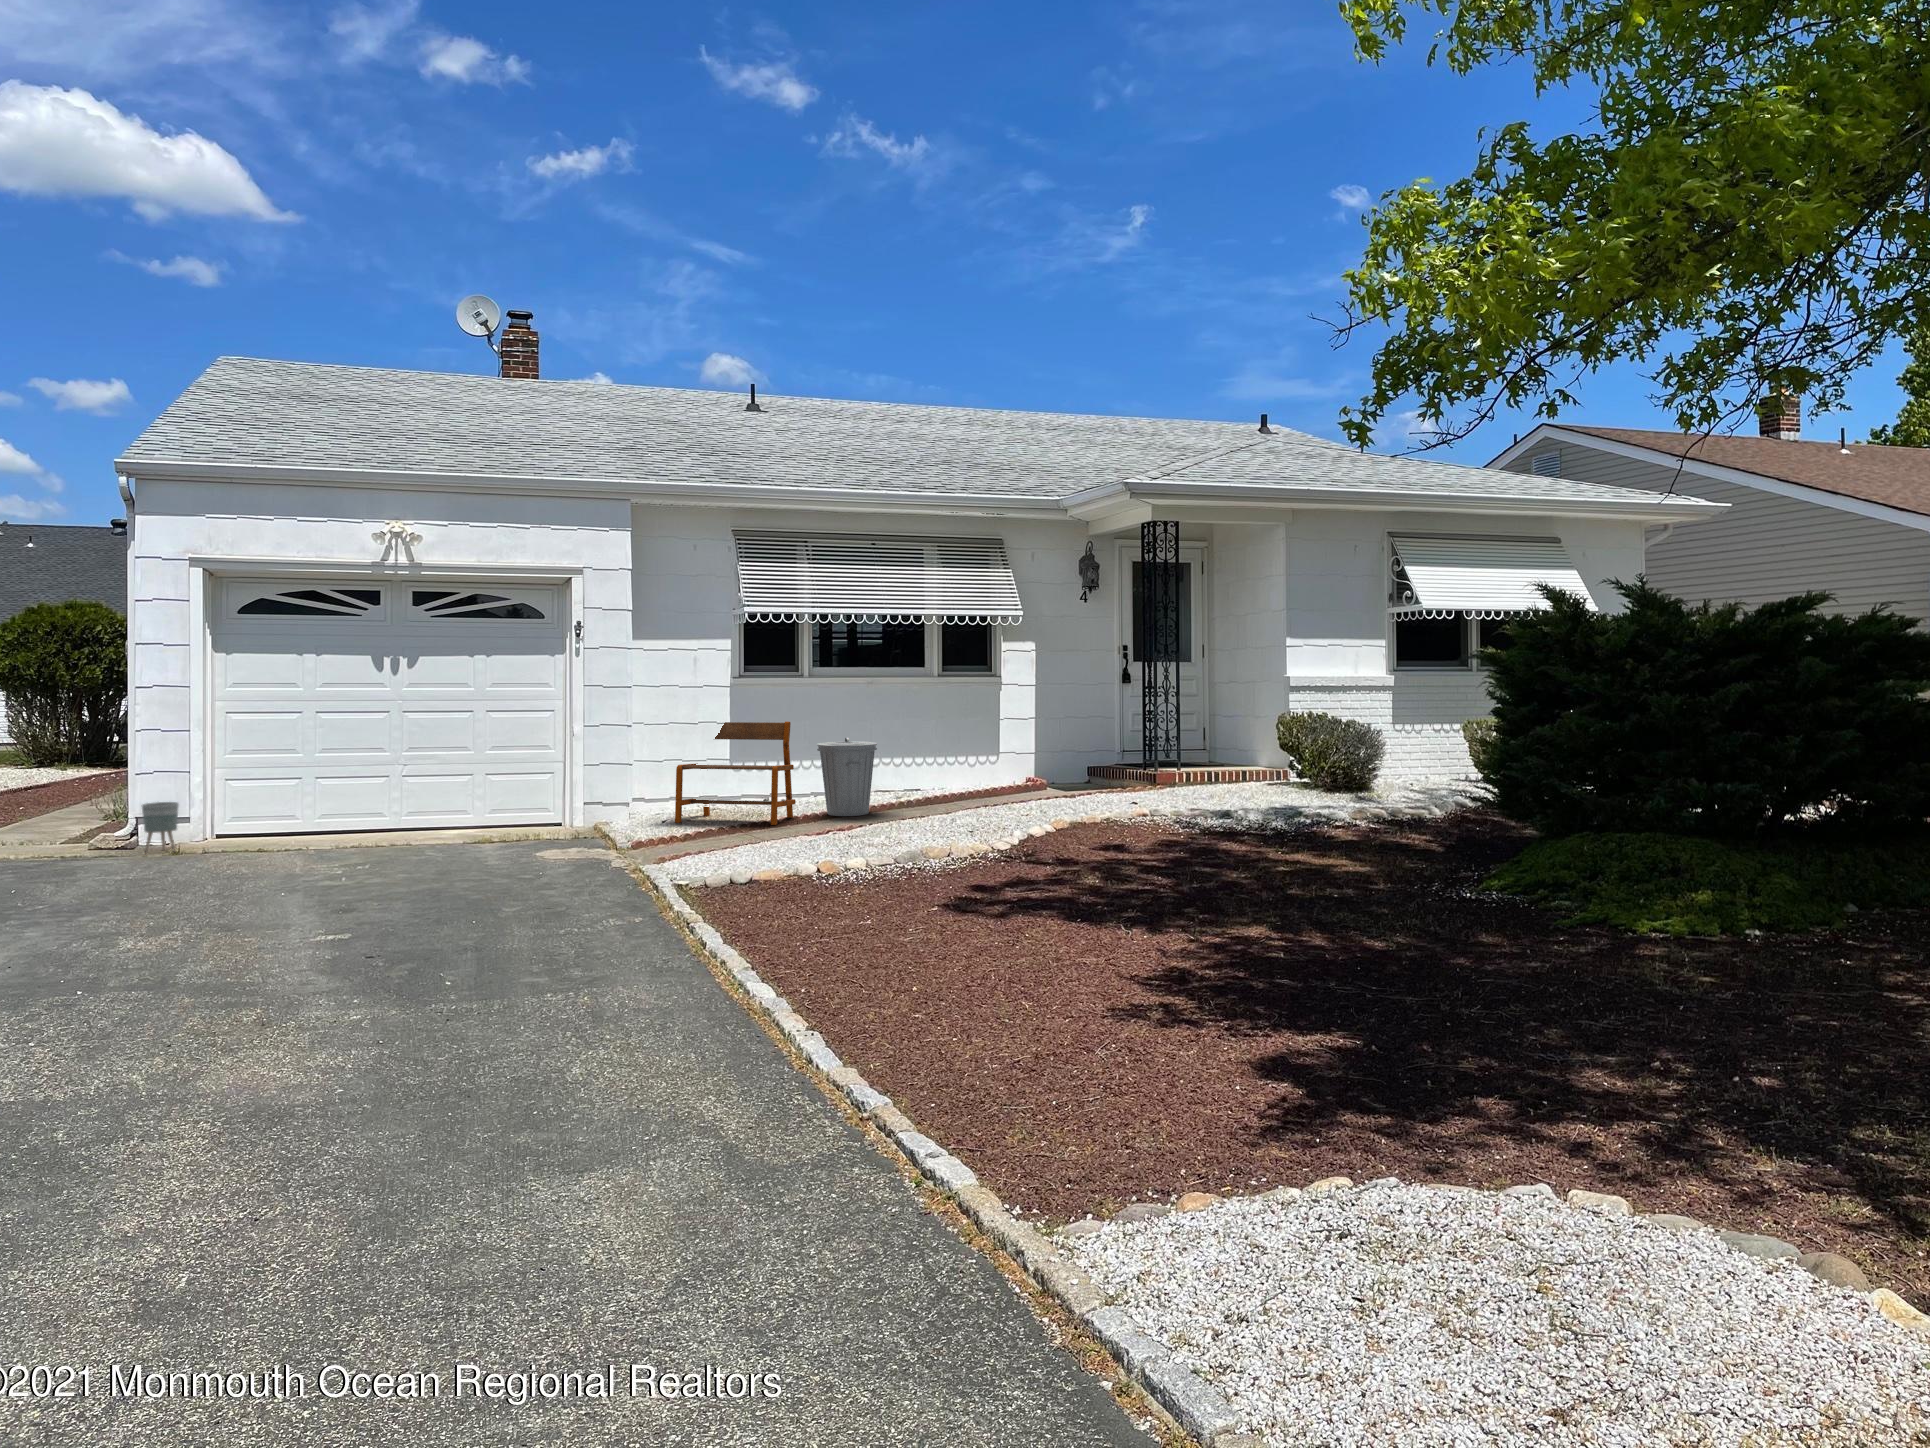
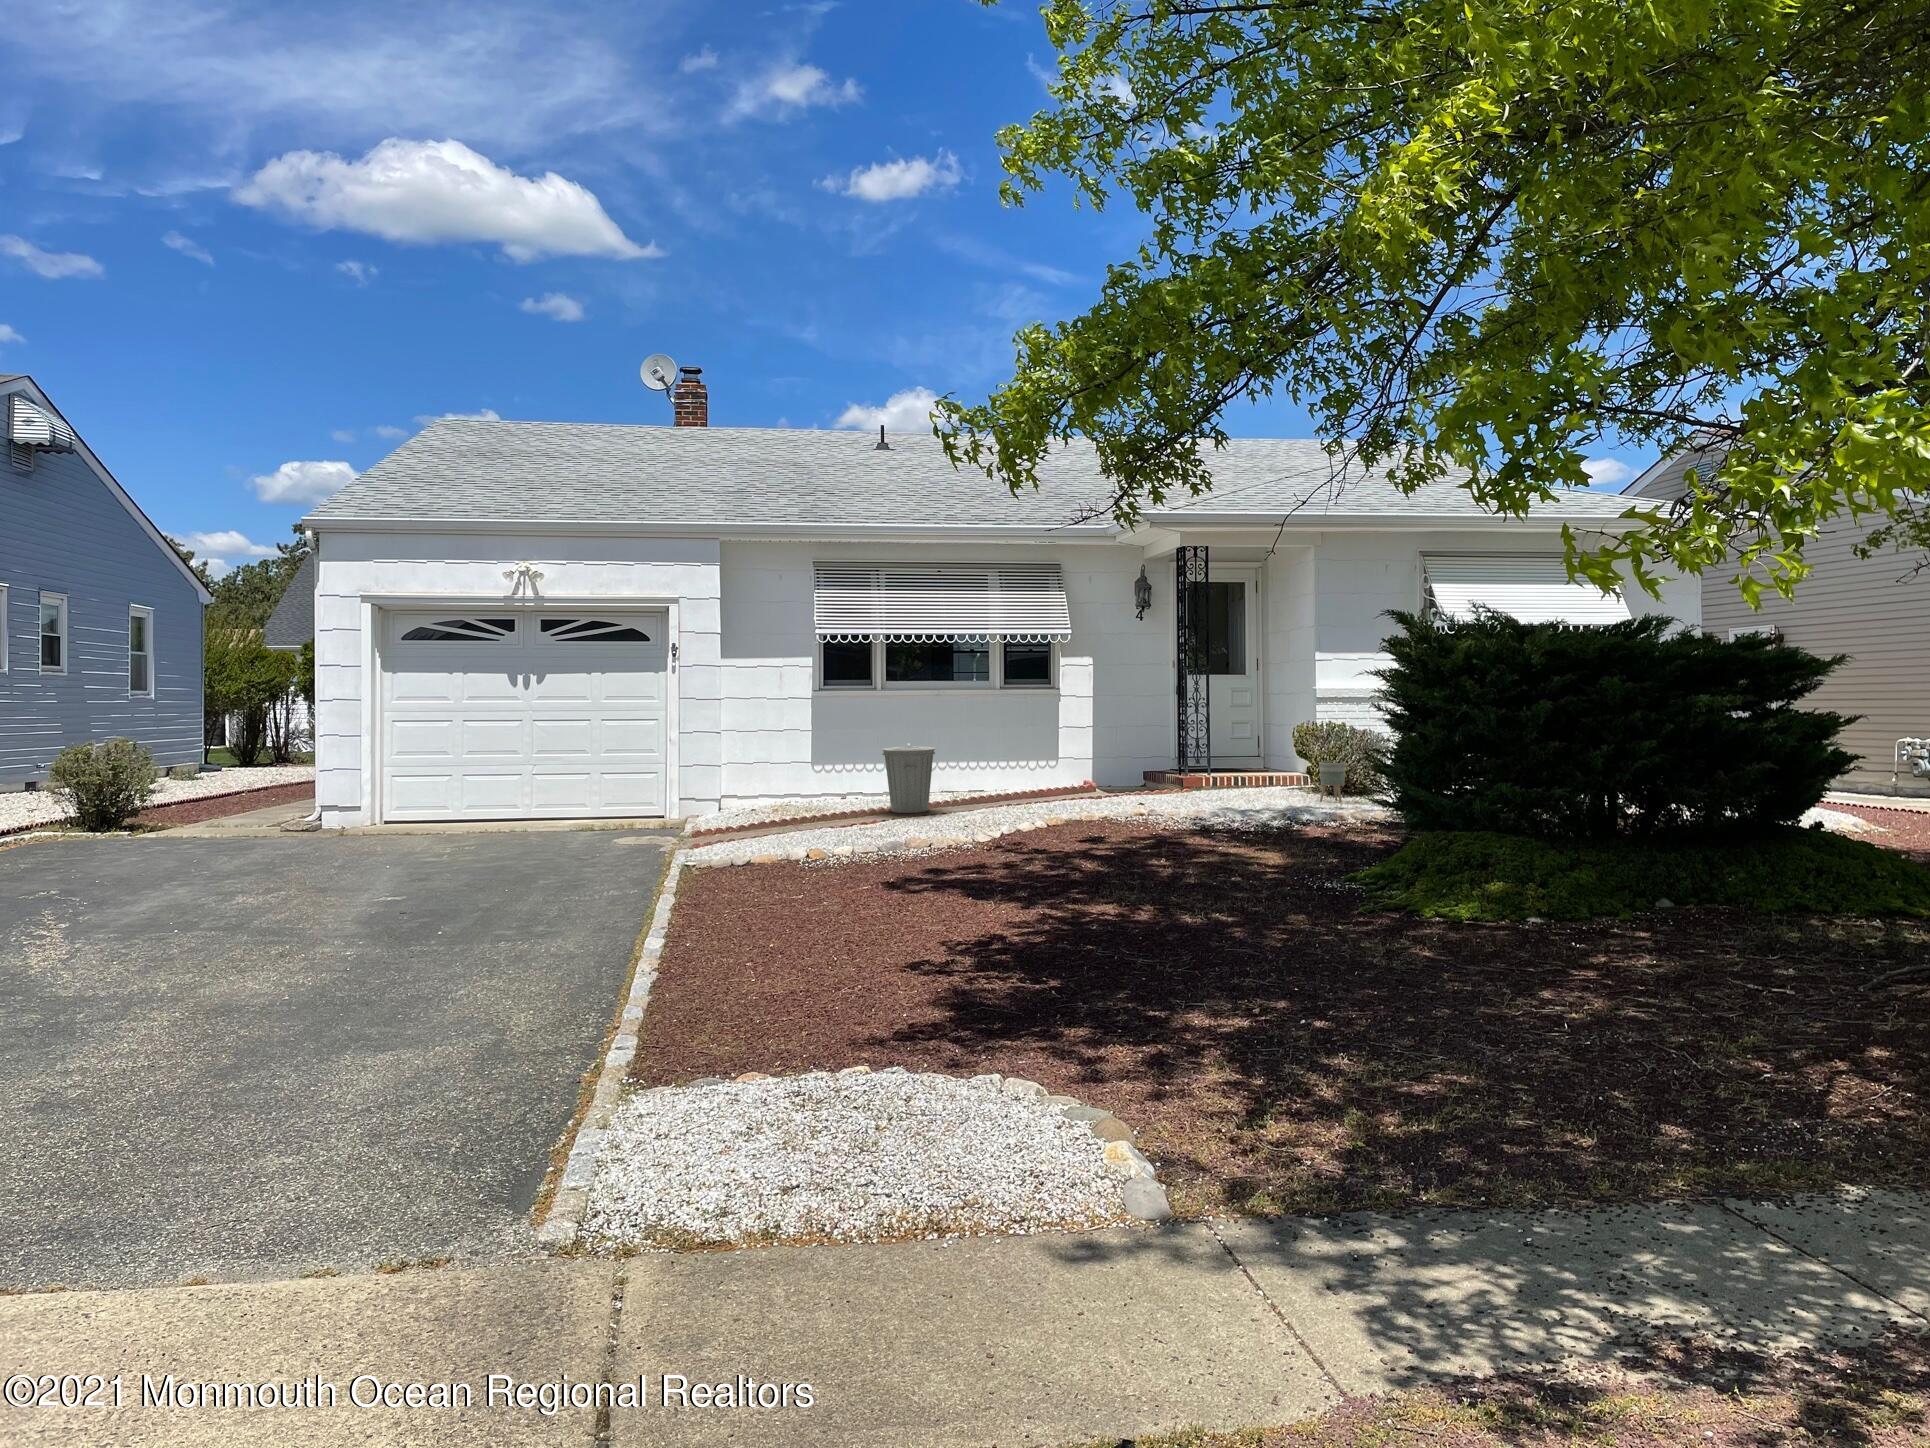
bench: present [675,722,795,825] -> none [756,728,861,820]
planter: present [142,802,179,853] -> present [1319,761,1346,803]

